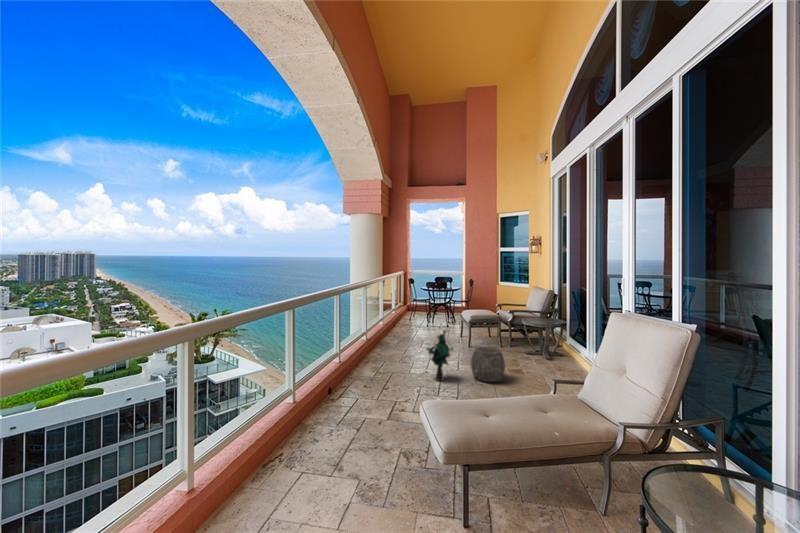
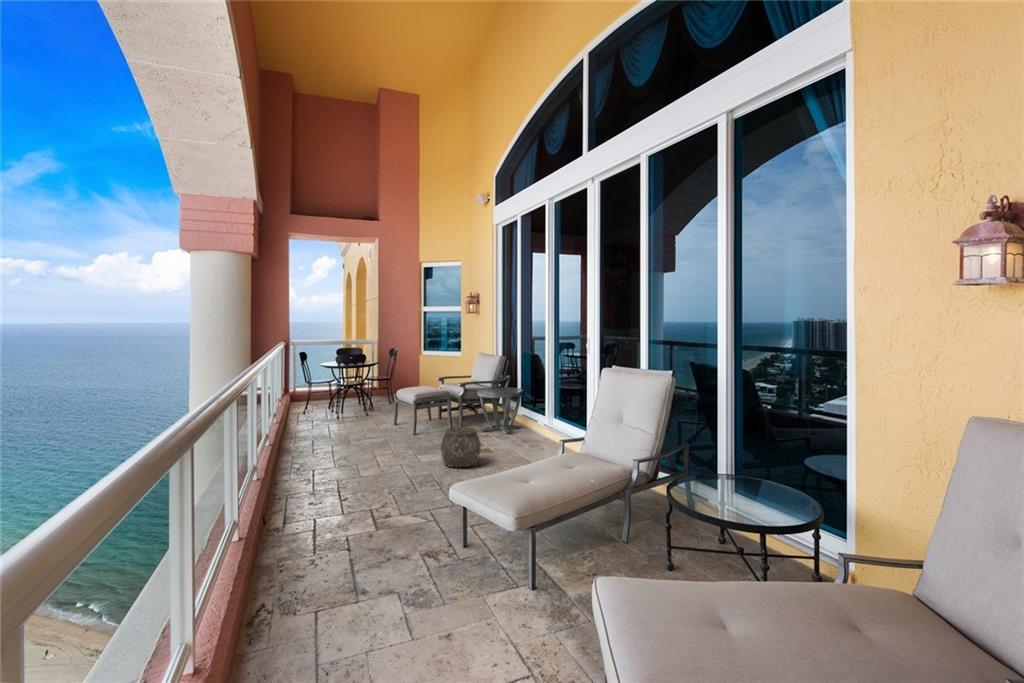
decorative plant: present [427,331,453,381] -> none [388,412,423,477]

